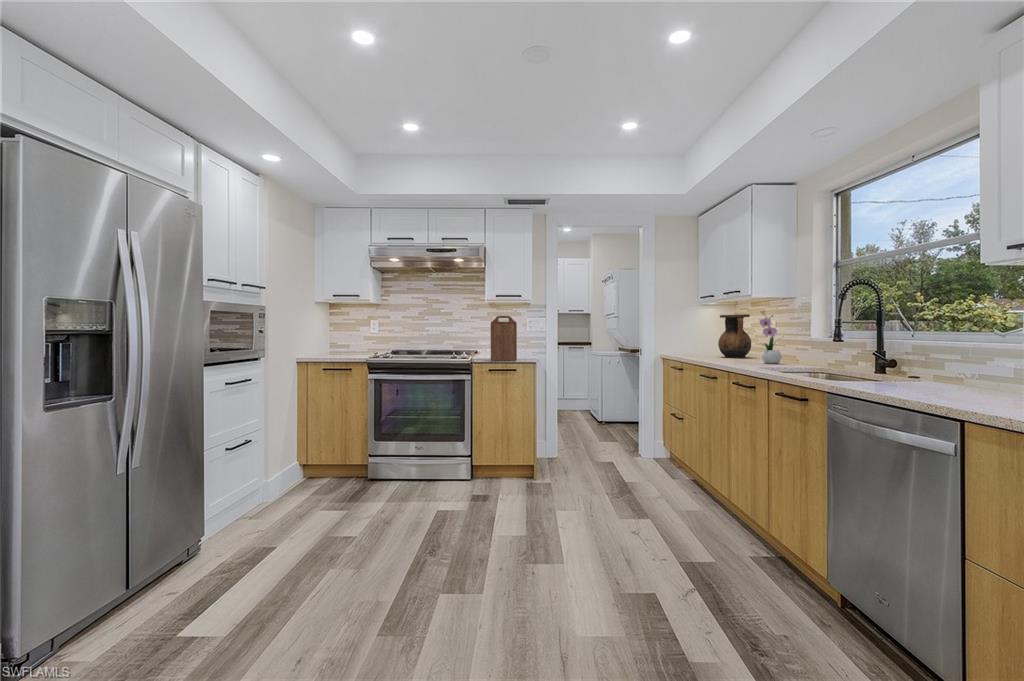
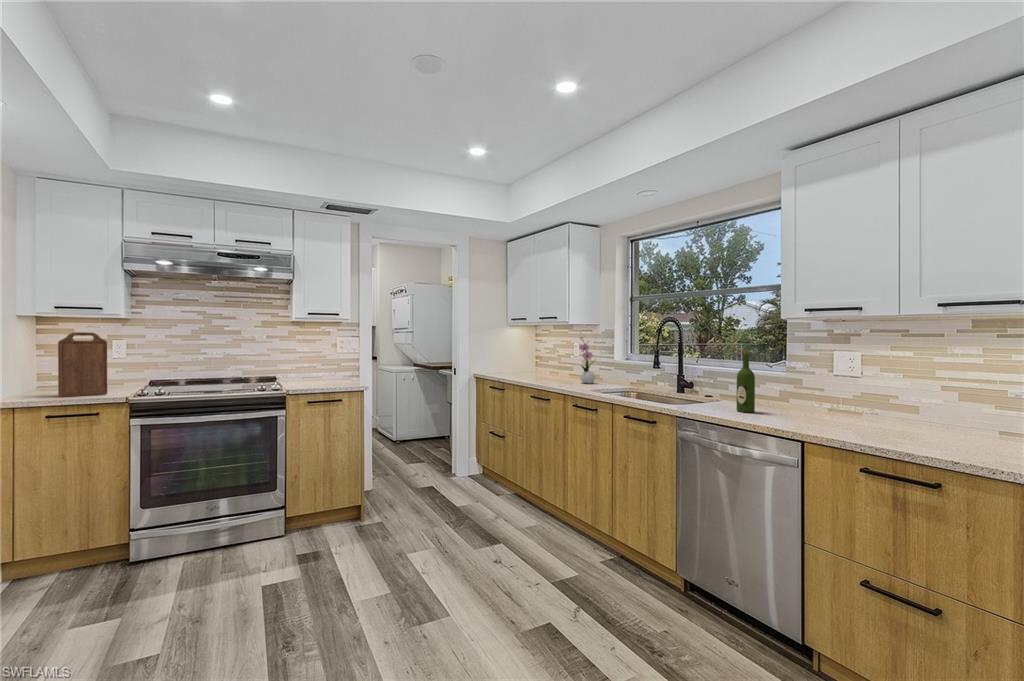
wine bottle: none [922,308,951,391] -> present [736,350,755,412]
vase: present [718,314,751,358] -> none [531,336,558,376]
cutting board: present [491,316,517,361] -> present [58,332,107,397]

